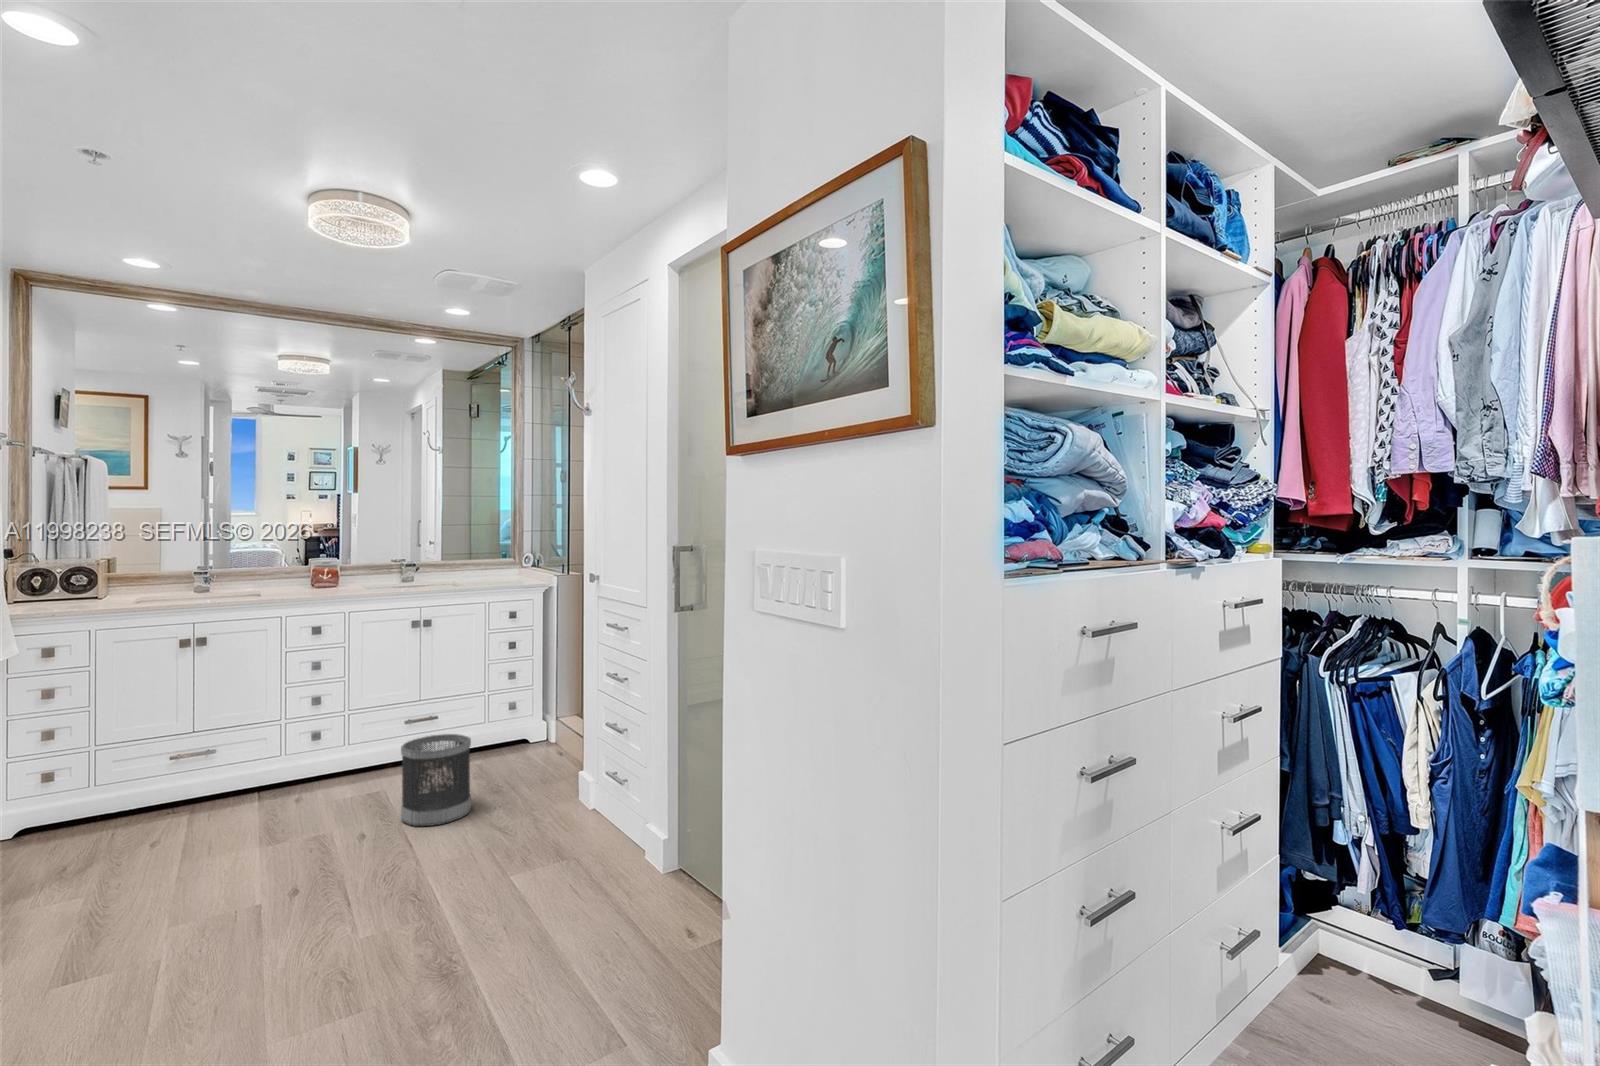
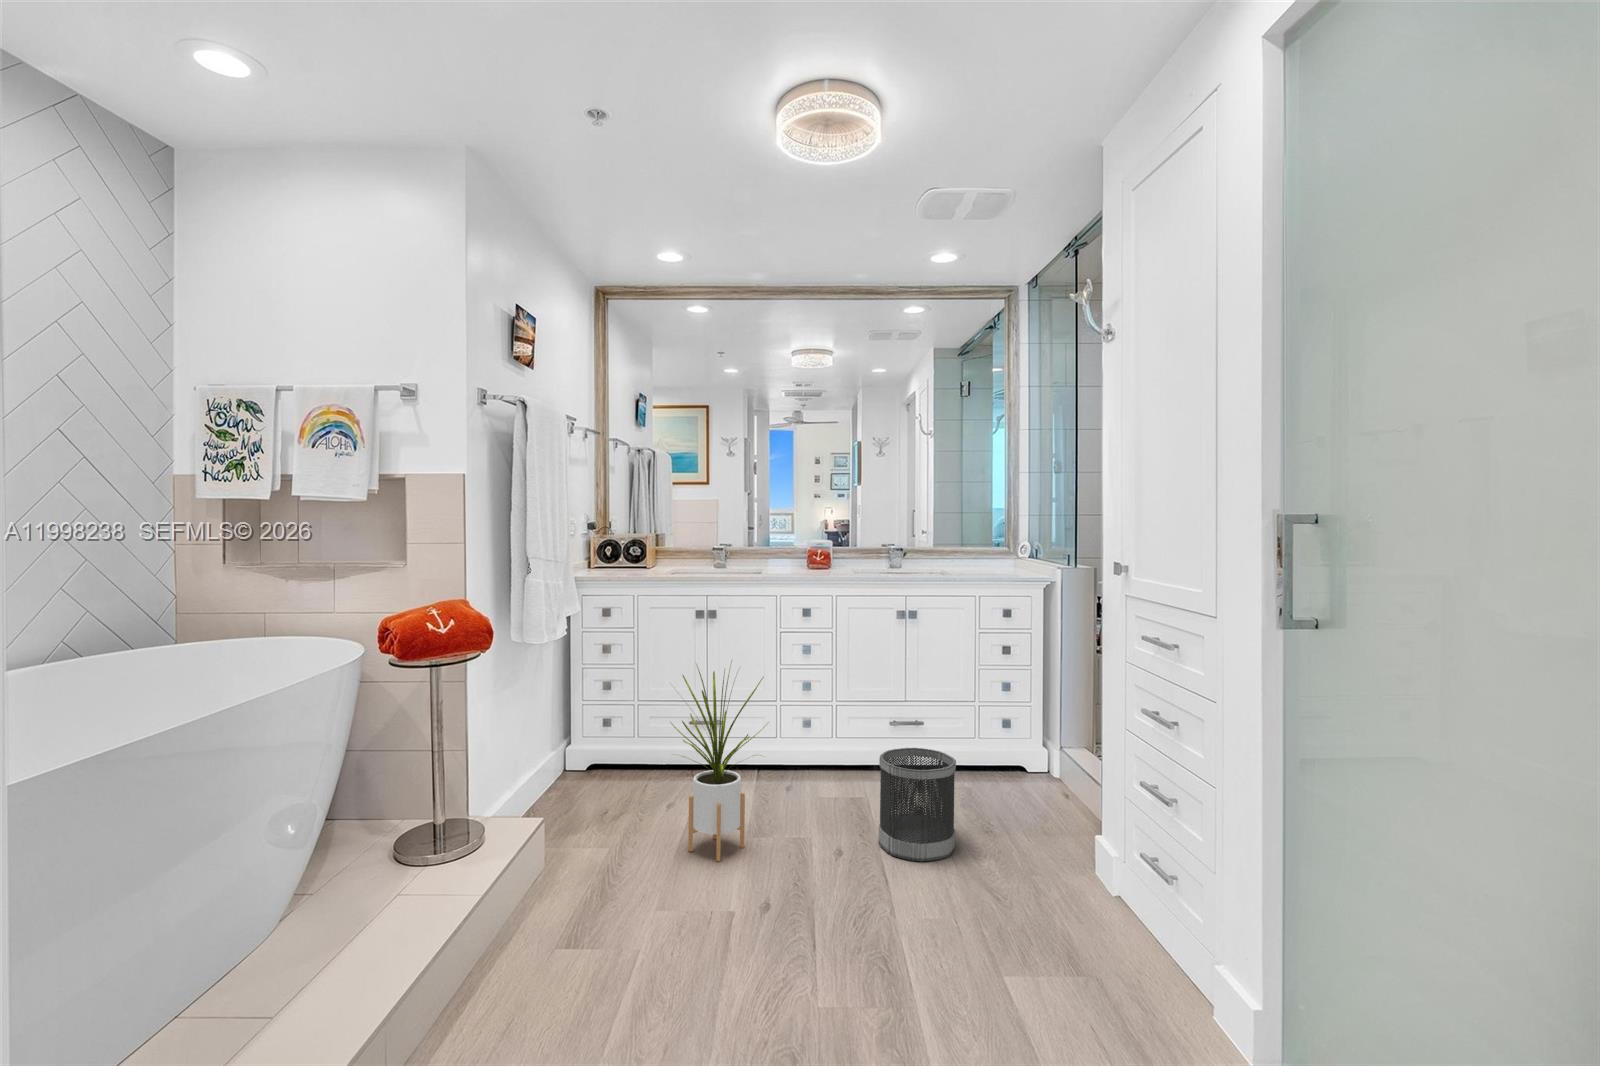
house plant: none [165,680,287,873] -> present [671,661,767,861]

